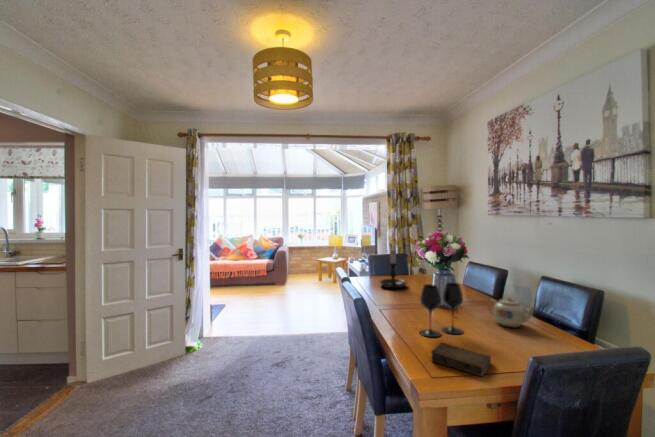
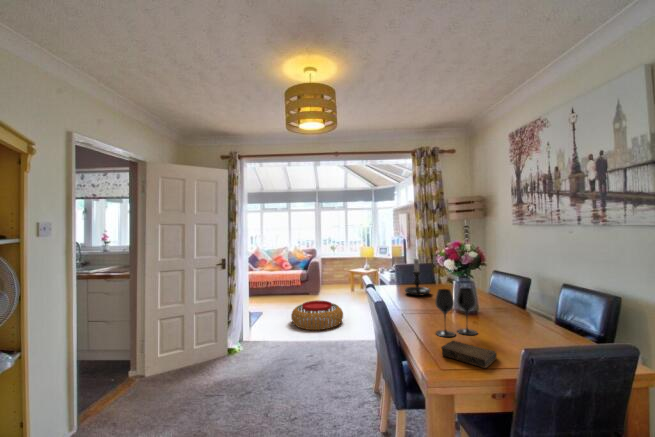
pouf: none [257,292,312,323] -> present [291,301,343,330]
teapot: present [488,297,536,328] -> none [503,302,549,331]

